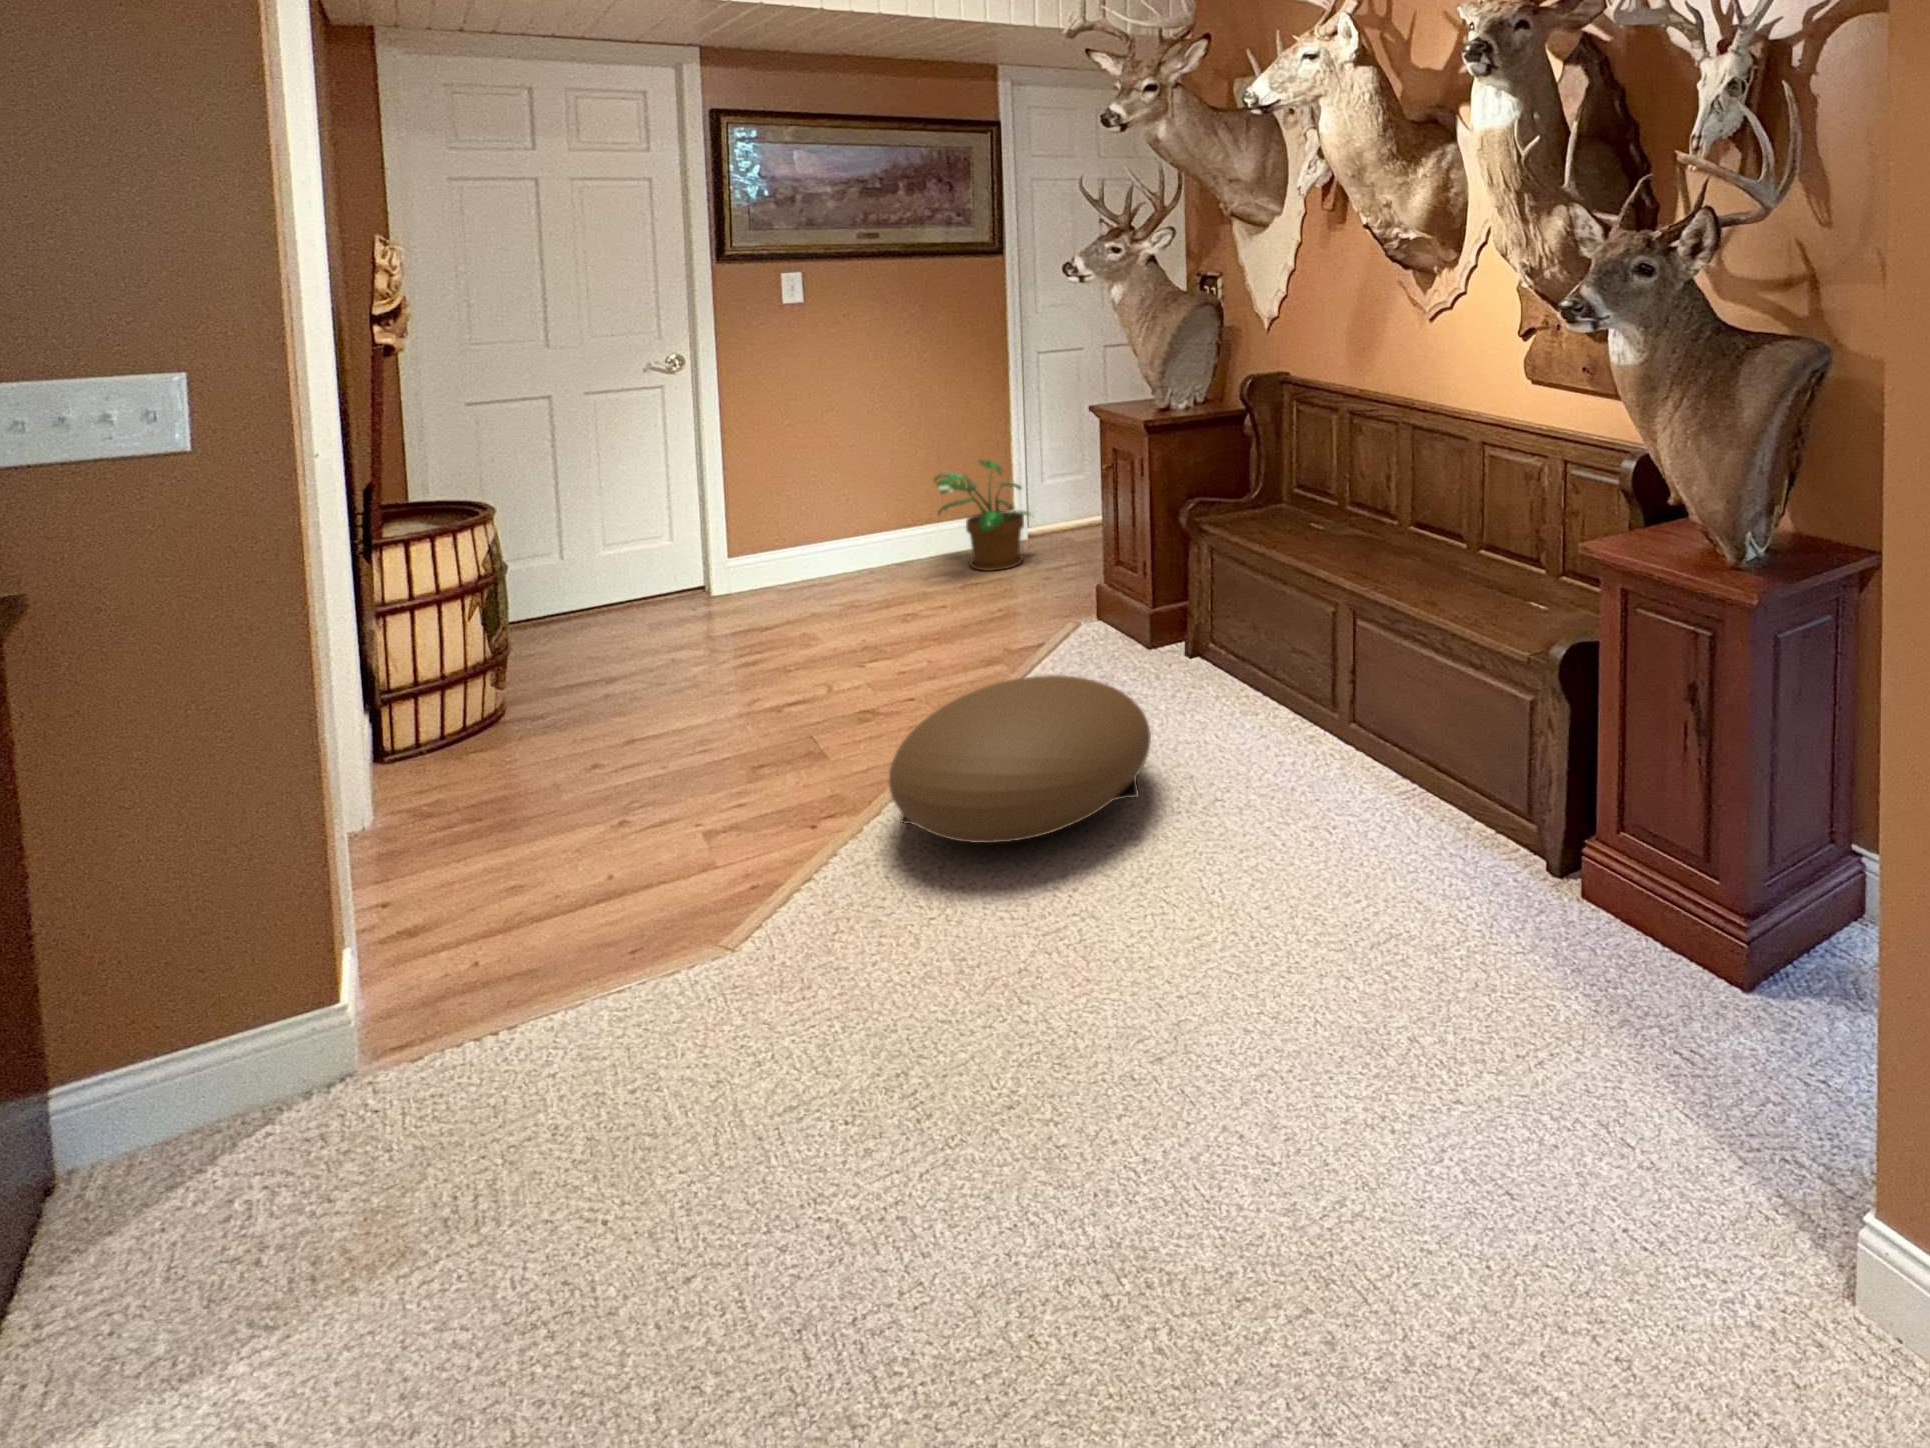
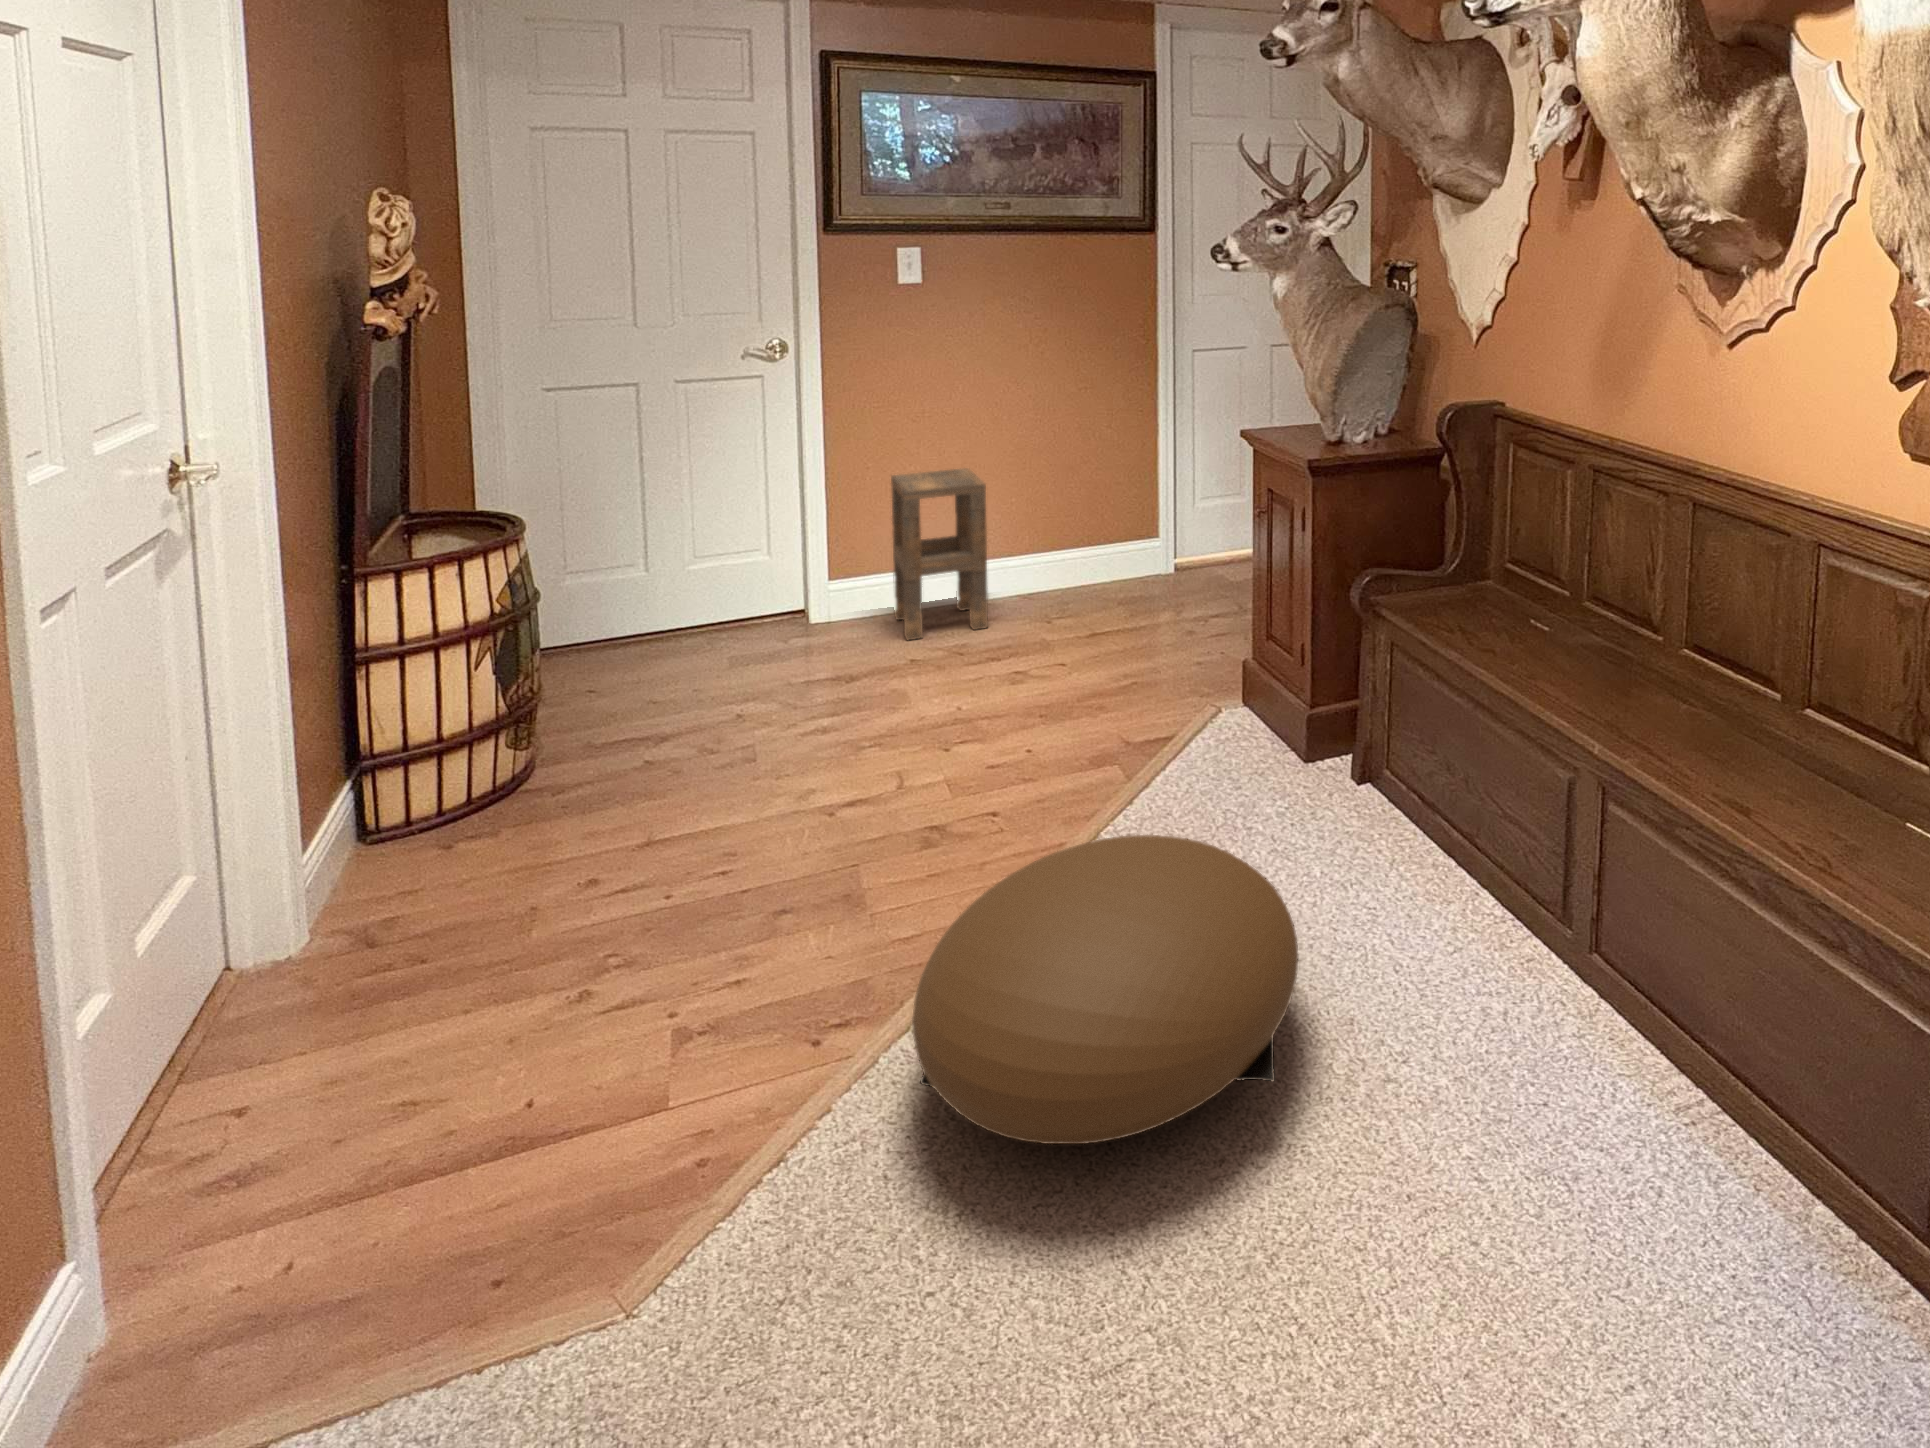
side table: none [780,458,872,602] -> present [891,468,988,640]
potted plant: present [934,460,1028,571] -> none [1061,476,1180,614]

